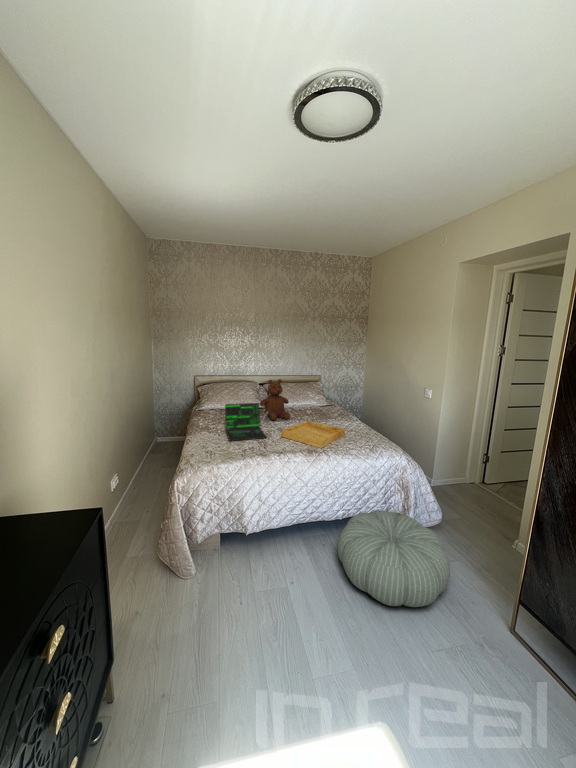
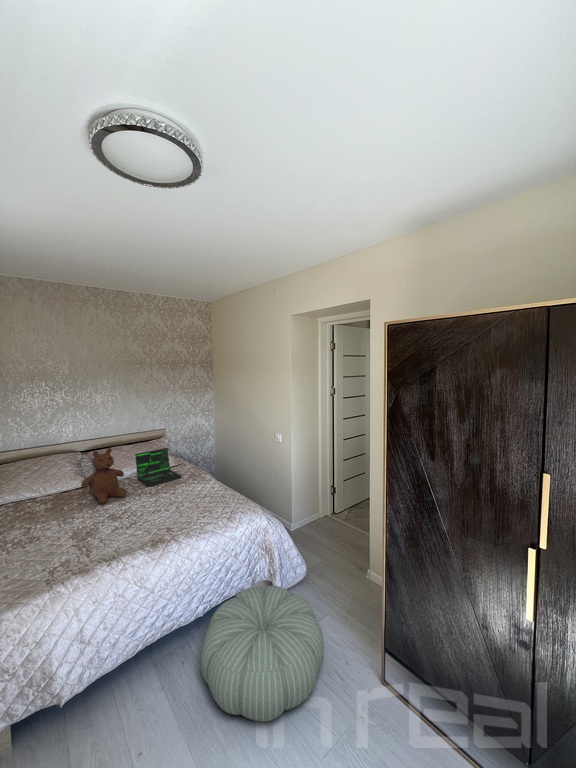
laptop: present [225,403,266,441] -> present [135,448,182,487]
tray: present [282,421,345,448] -> none [114,495,197,533]

